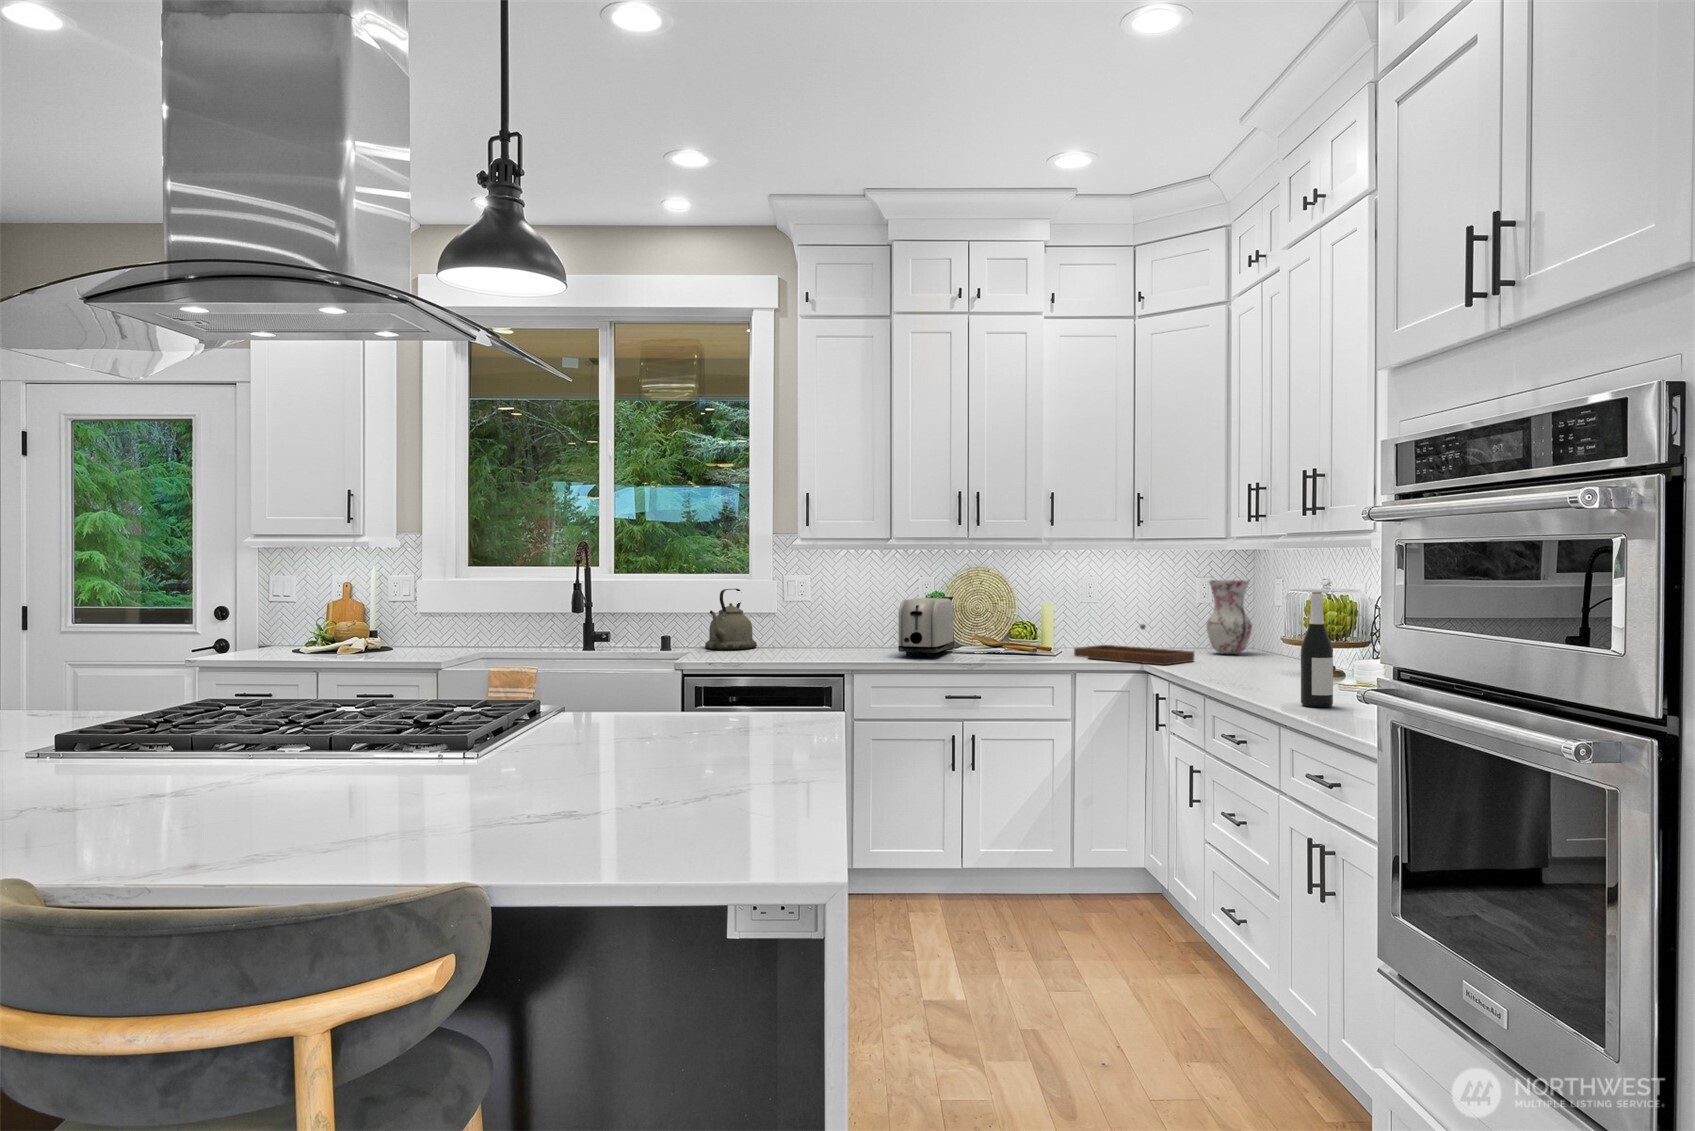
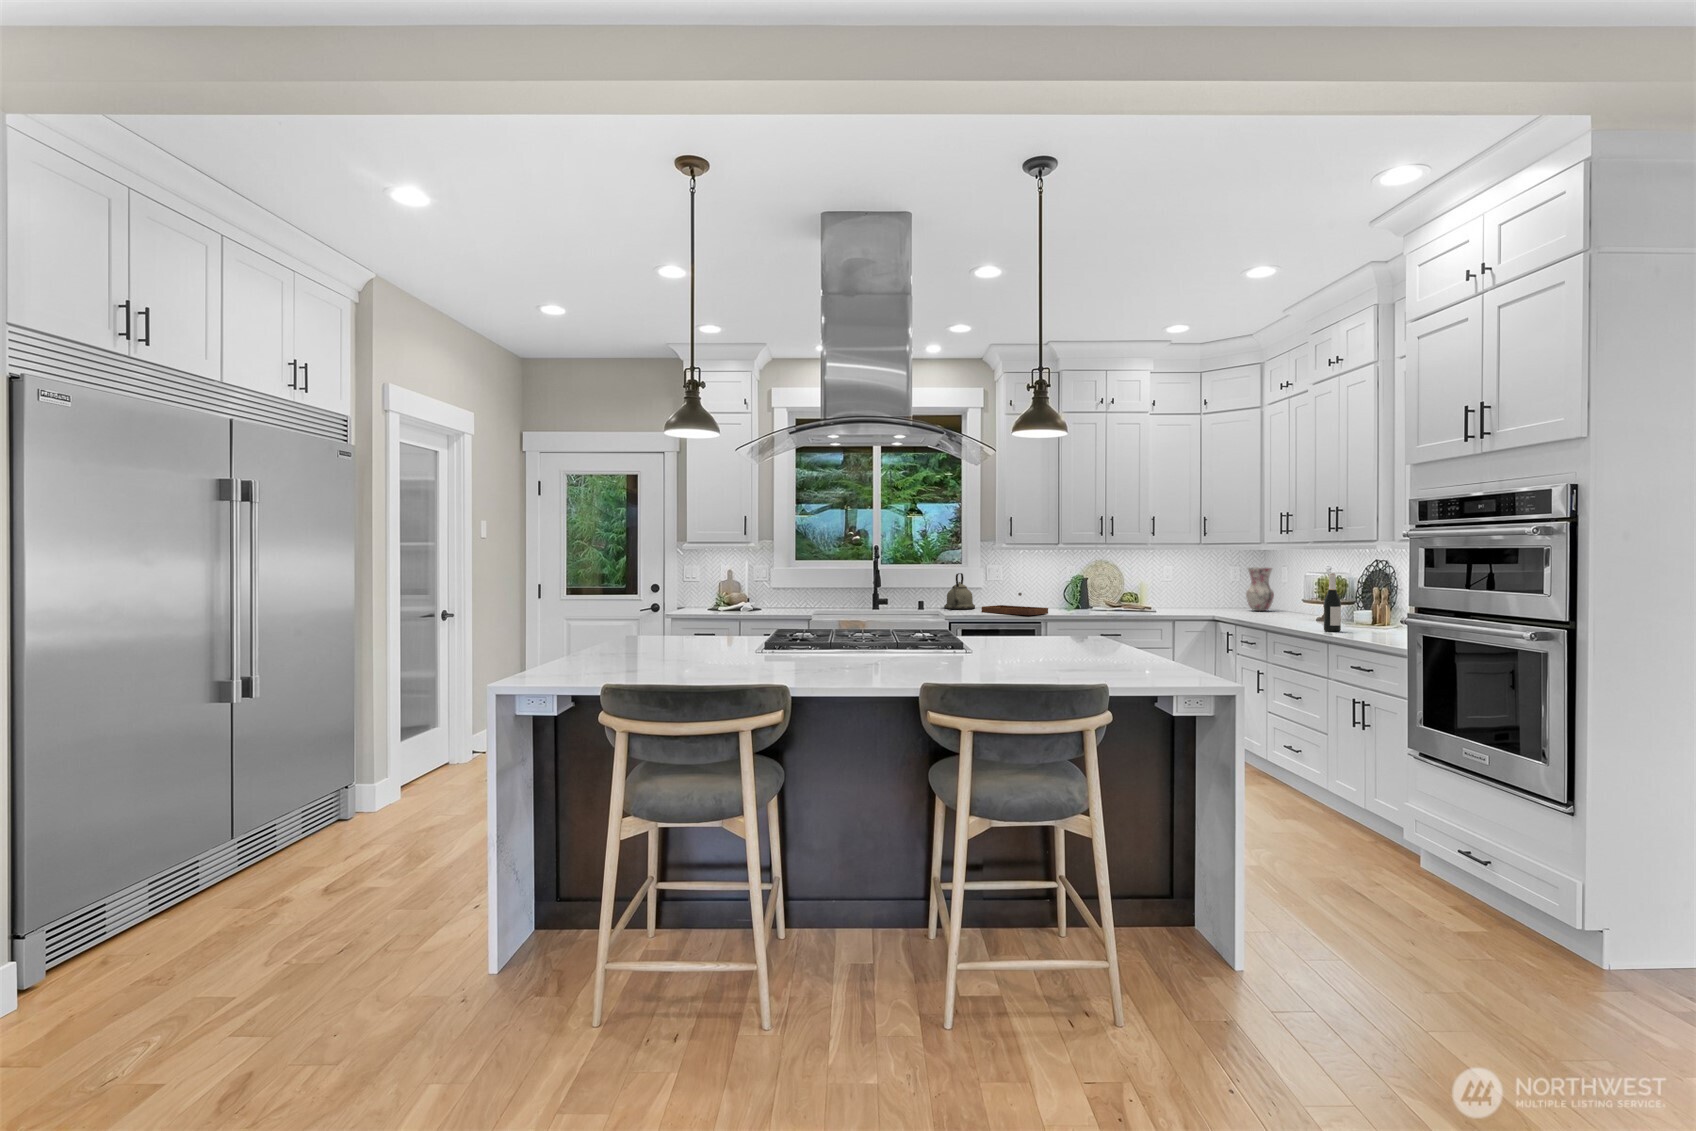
toaster: present [898,598,953,657] -> none [1069,579,1096,613]
tray: present [1074,624,1194,665] -> present [982,593,1048,615]

